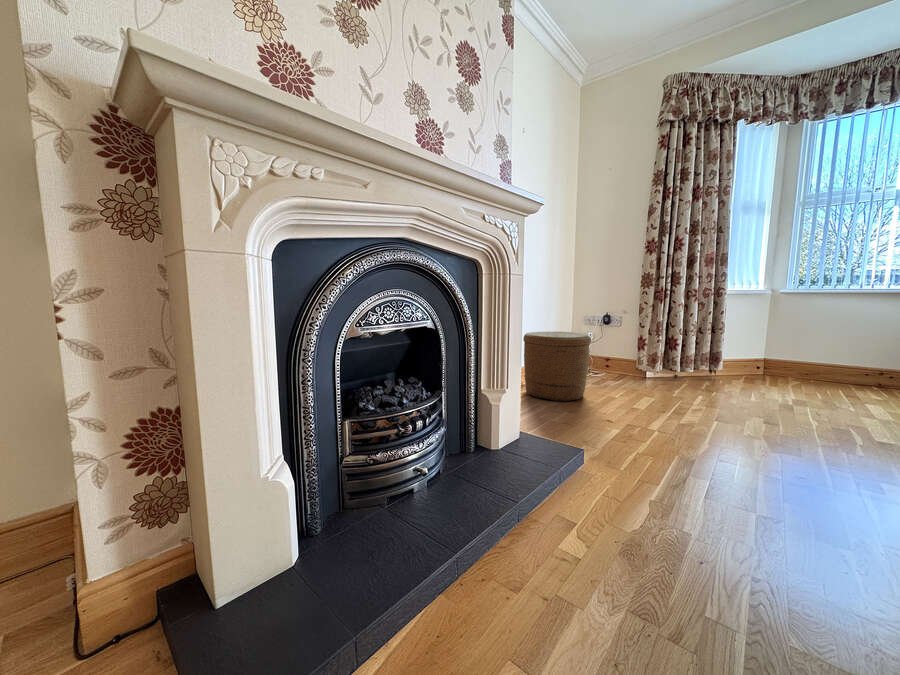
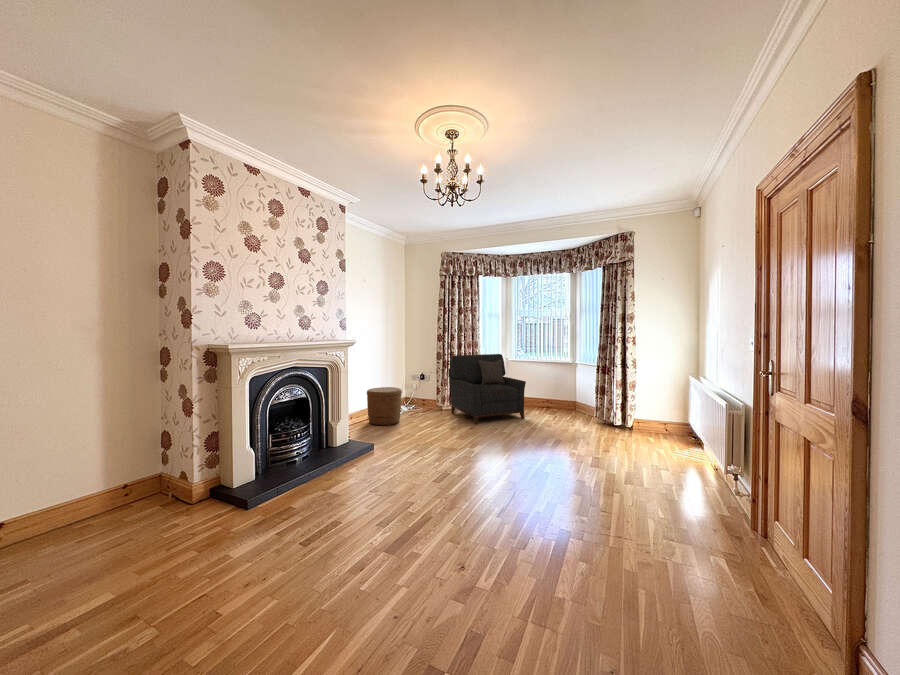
armchair: none [668,276,879,414] -> present [448,354,526,424]

